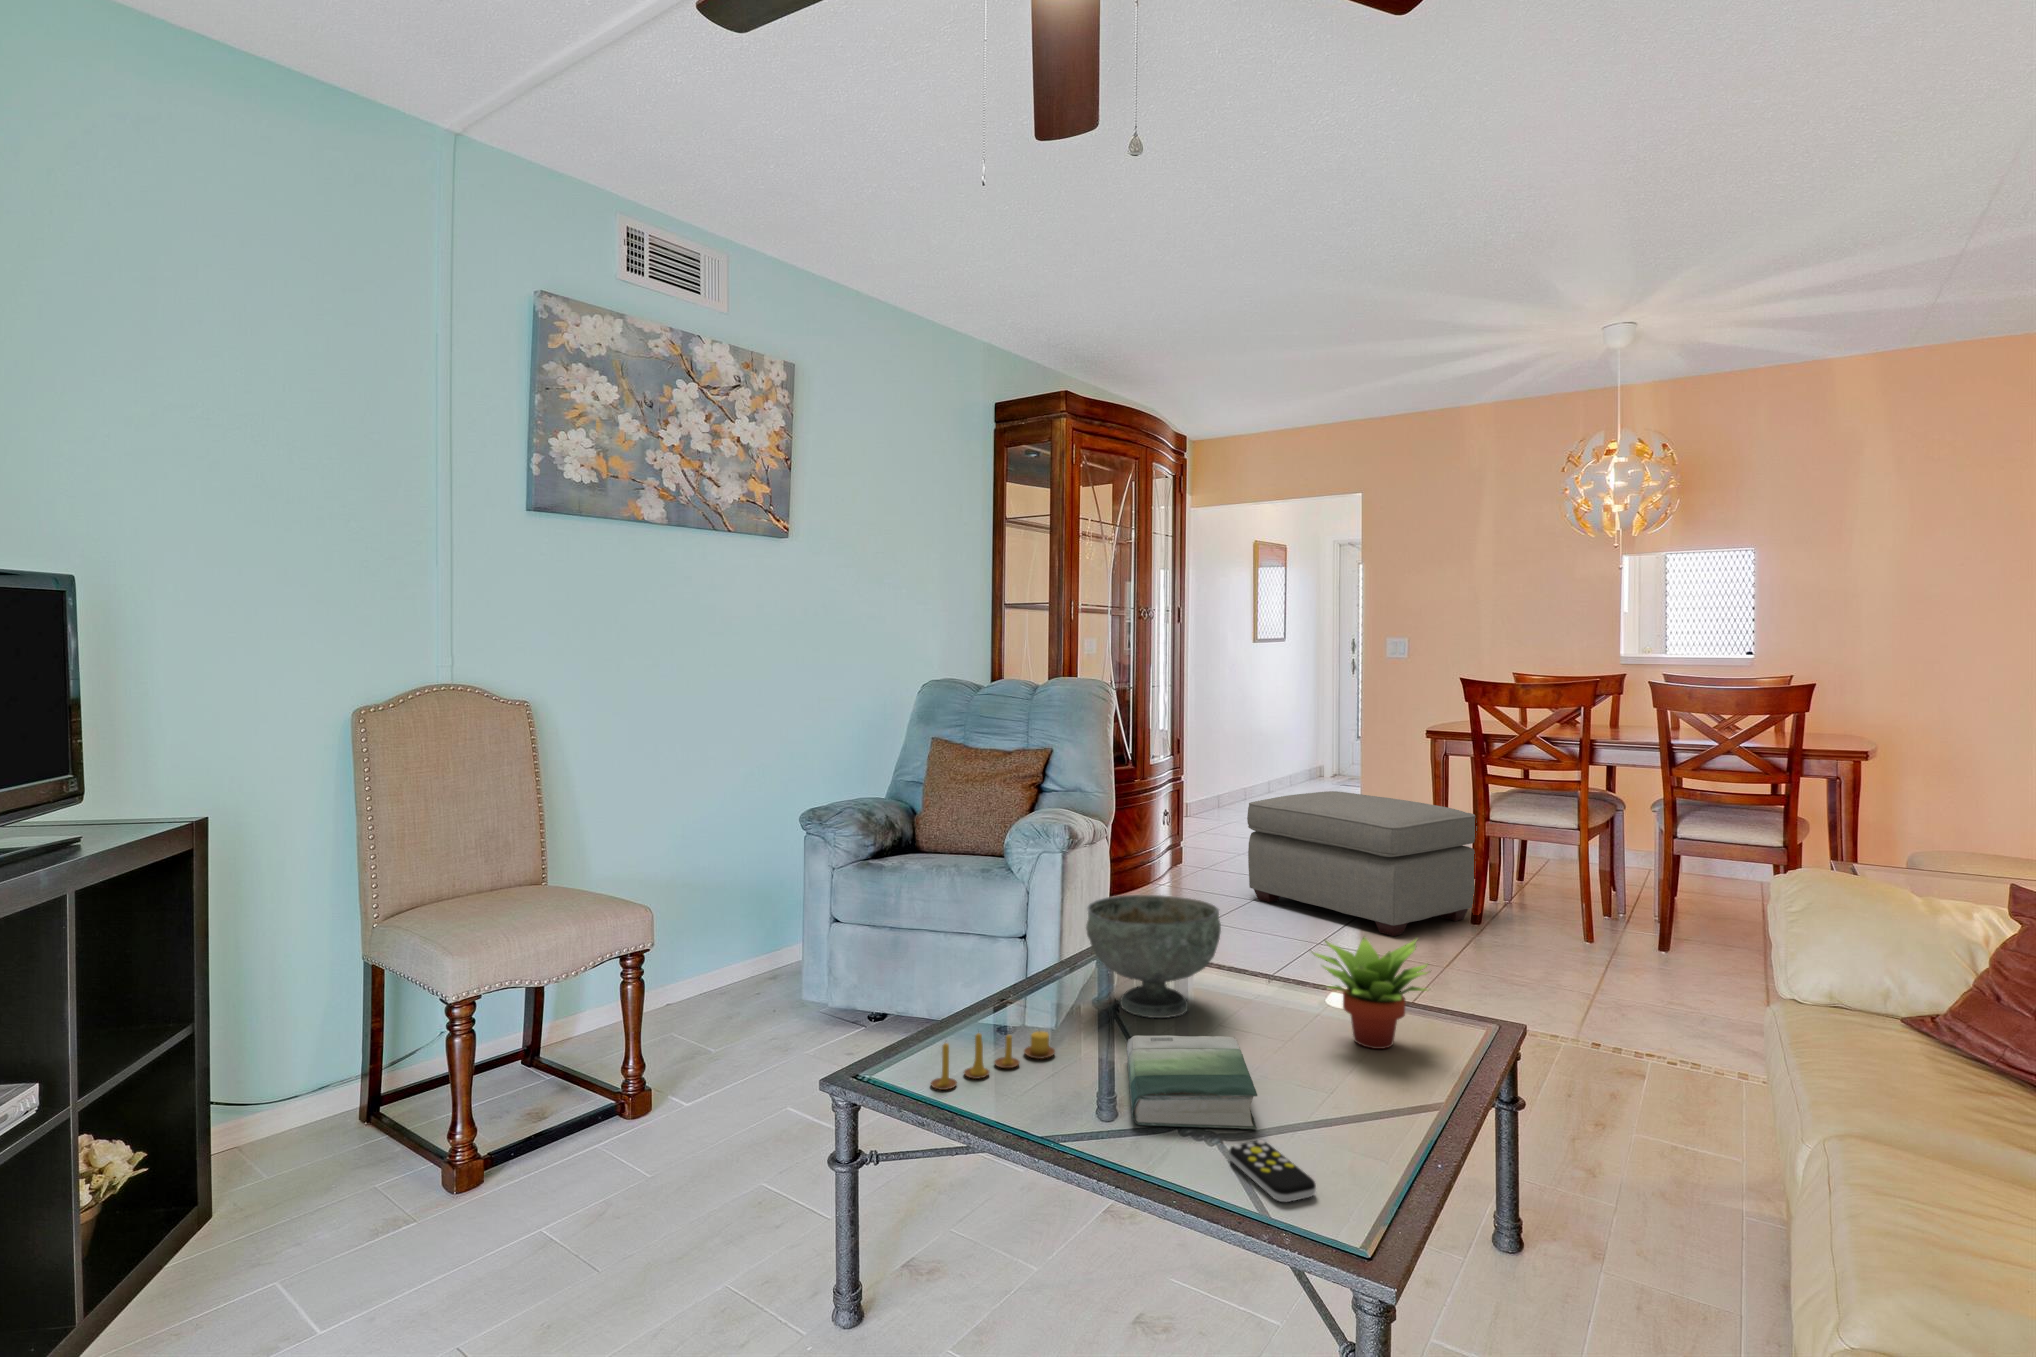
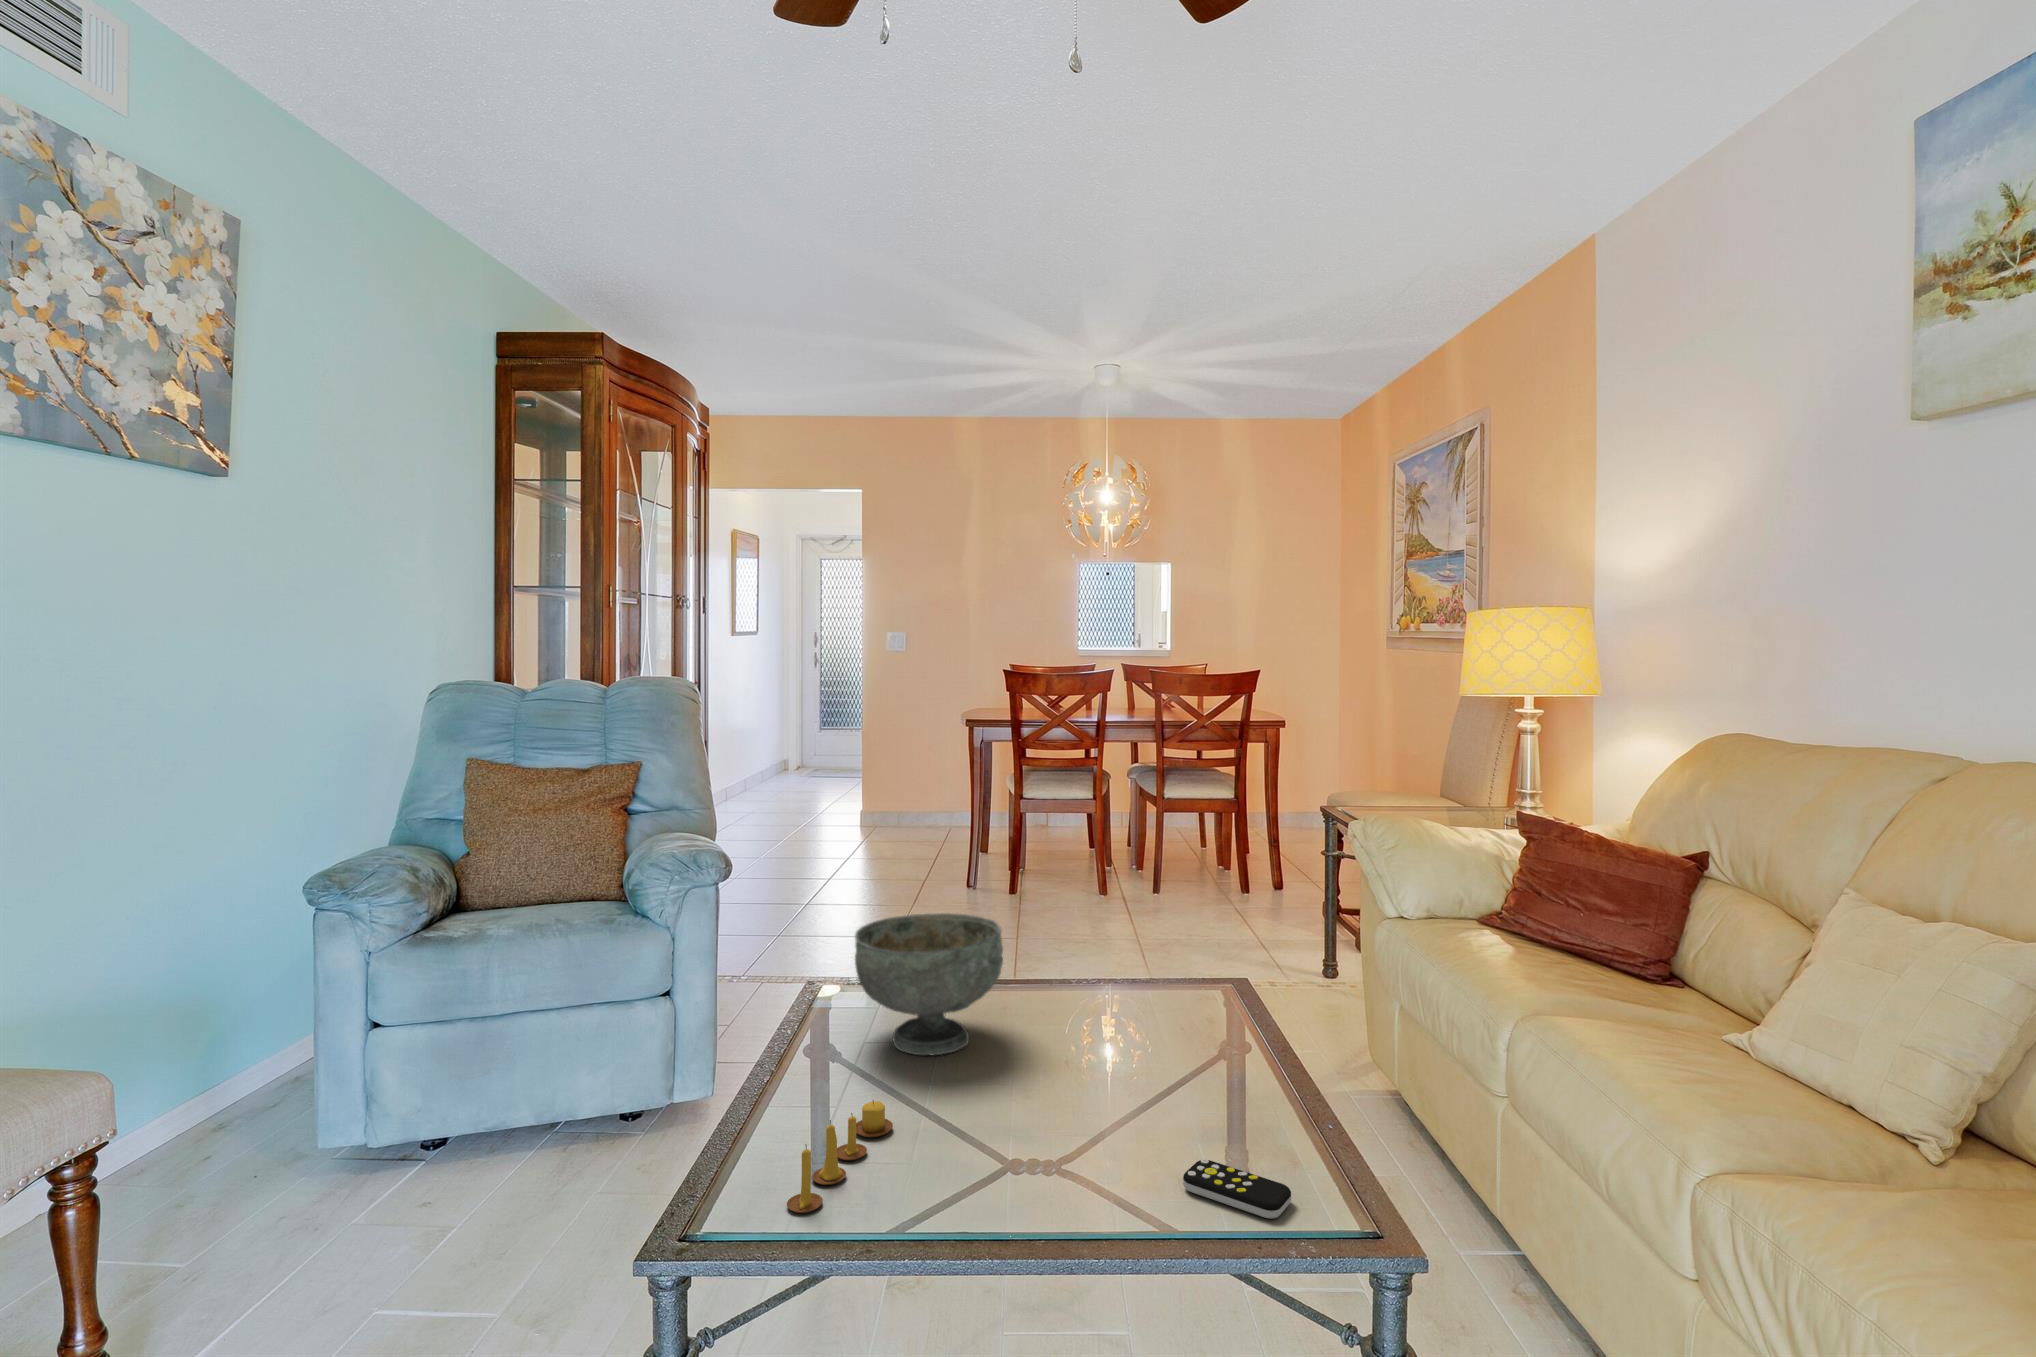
ottoman: present [1247,791,1477,936] -> none [797,784,1012,920]
succulent plant: present [1312,937,1428,1049] -> none [1107,918,1215,1035]
book: present [1127,1035,1257,1130] -> none [971,1056,1172,1181]

